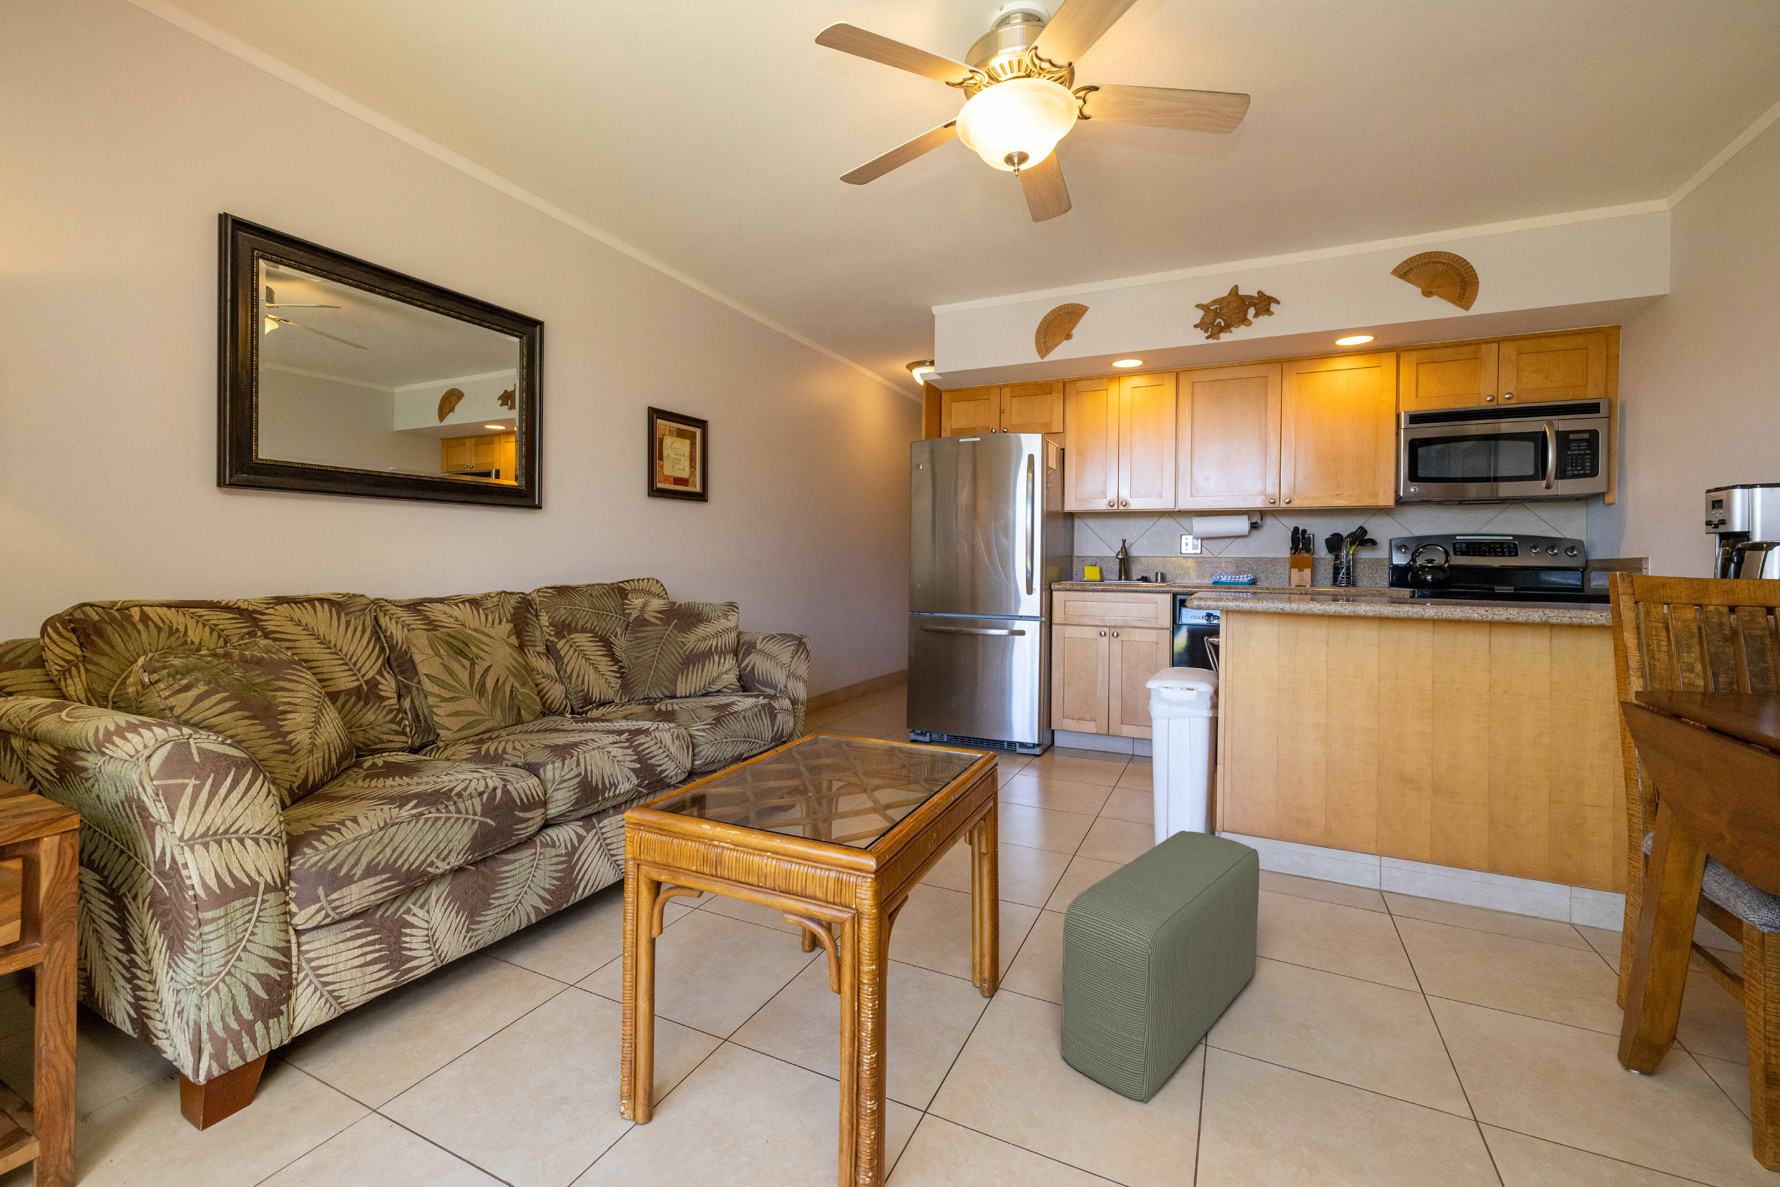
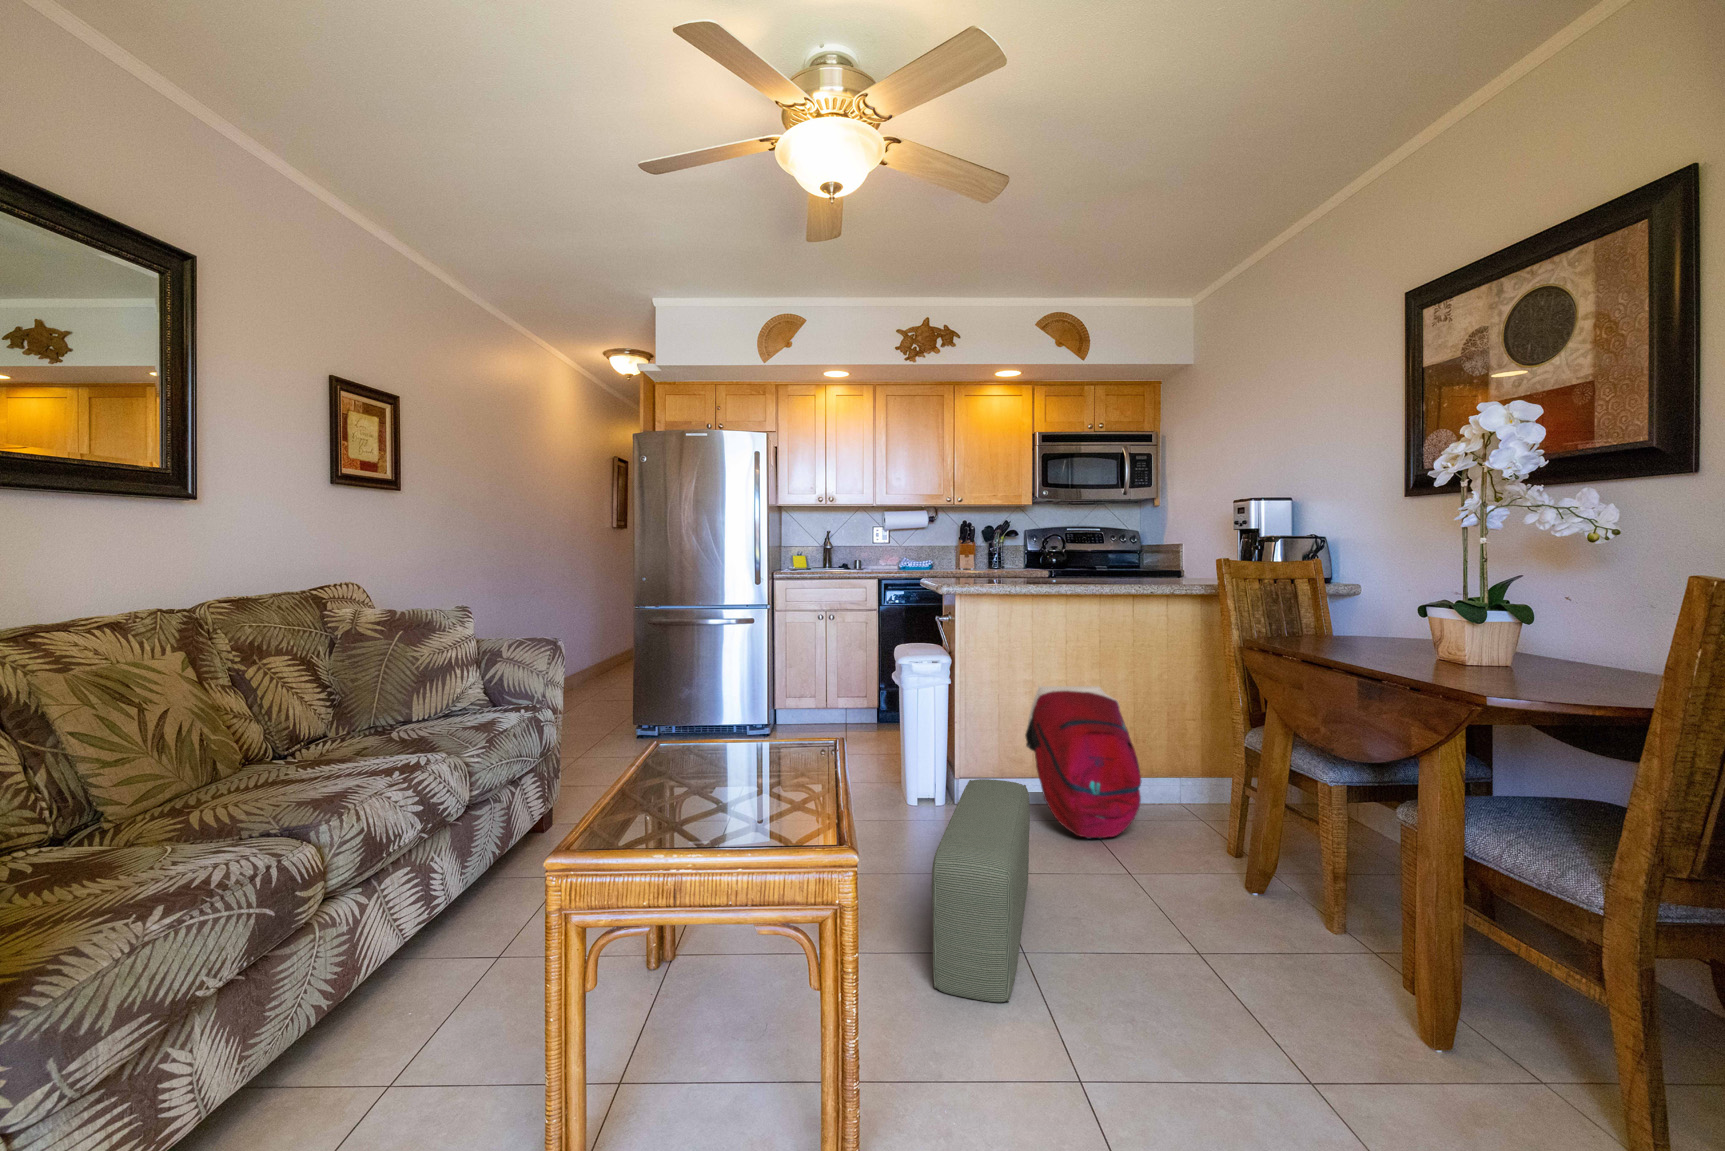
backpack: none [1310,732,1478,949] -> present [1025,686,1141,839]

